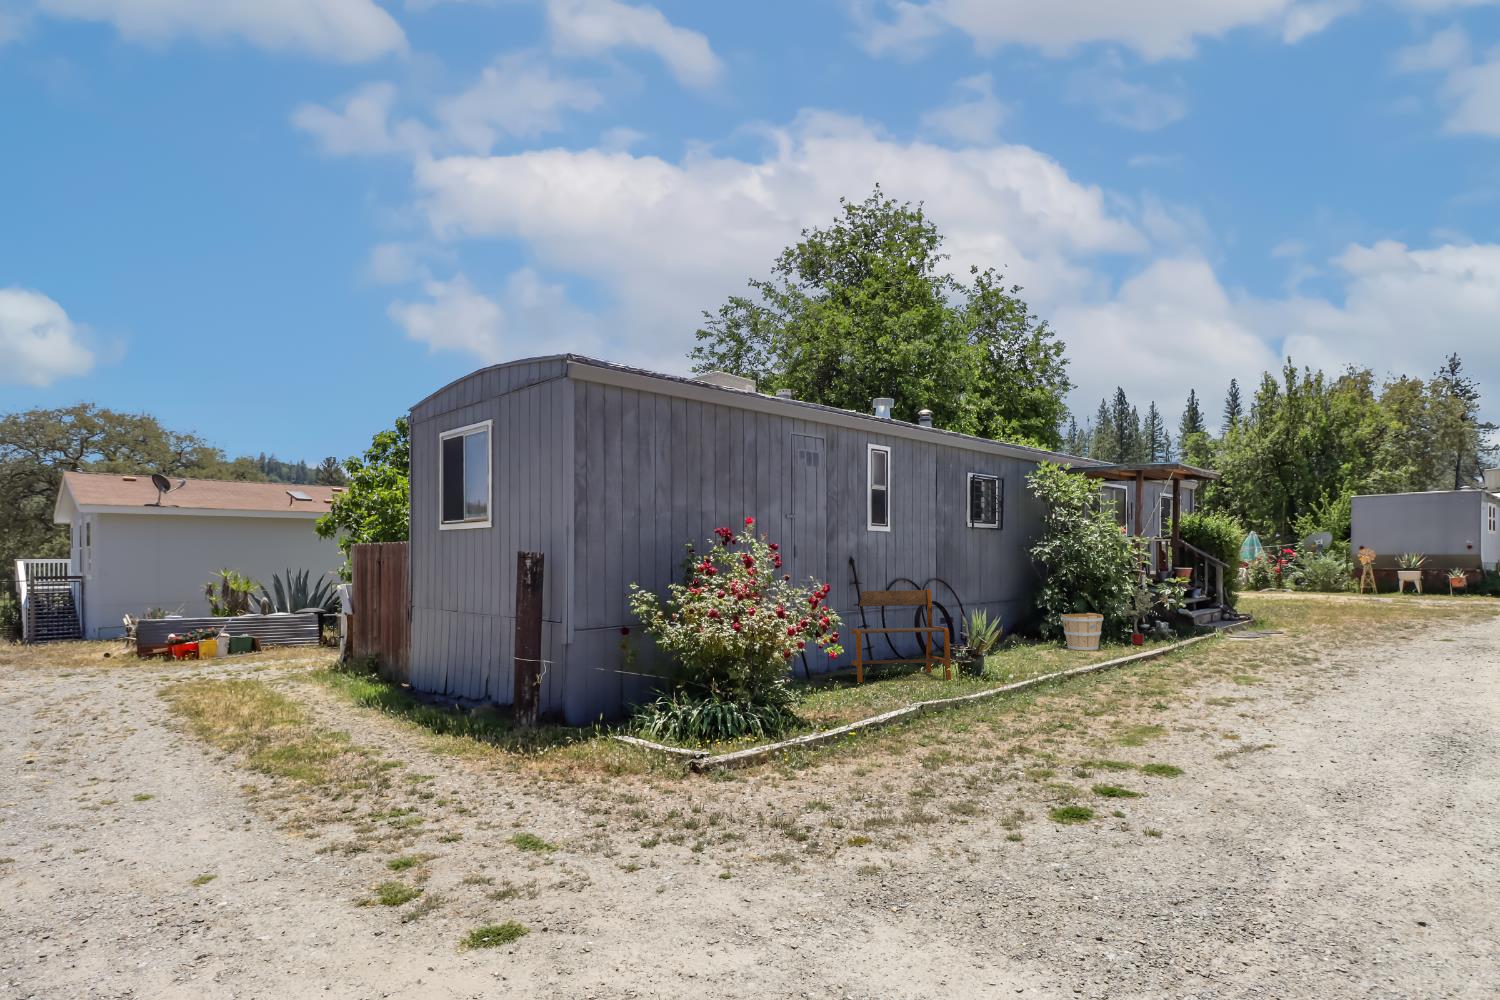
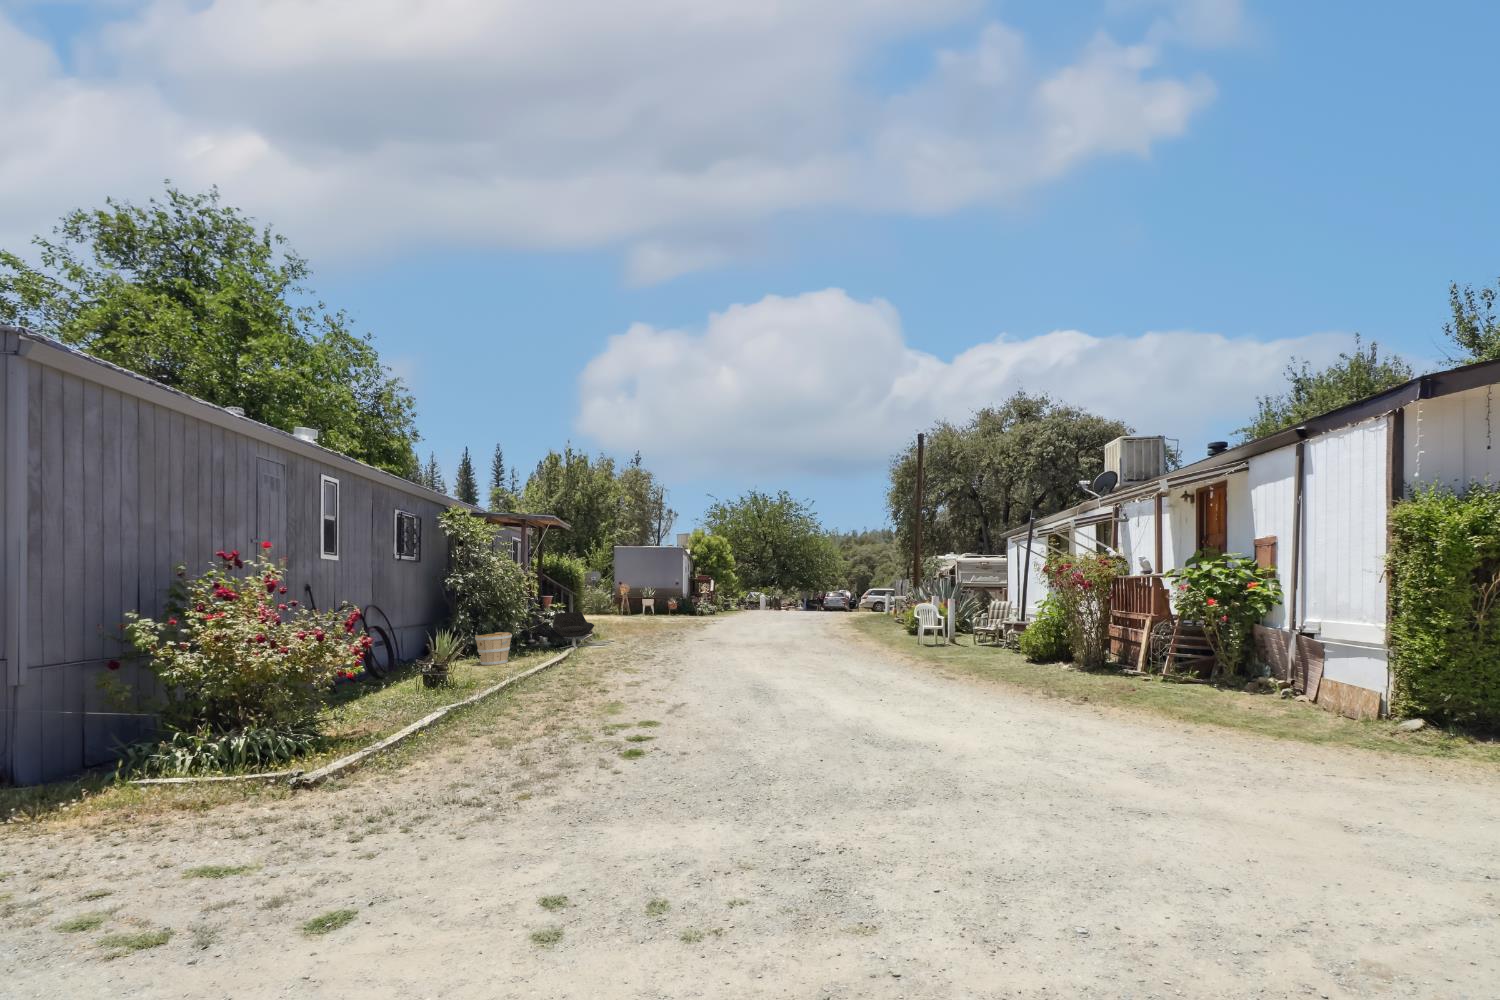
potted tree: present [1118,586,1154,645] -> none [516,607,543,656]
bench: present [850,589,951,683] -> none [296,616,417,717]
lounge chair: none [1176,594,1233,642] -> present [553,611,594,648]

